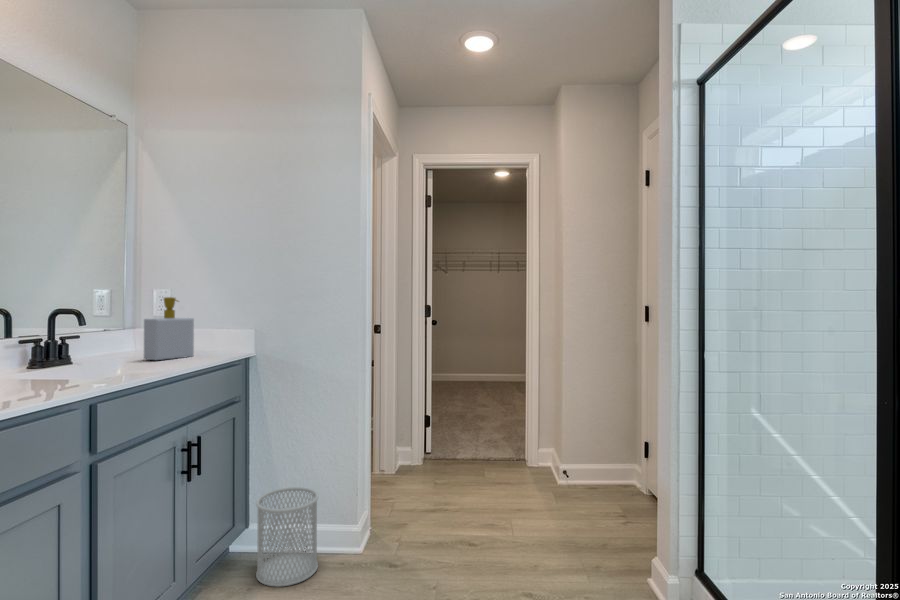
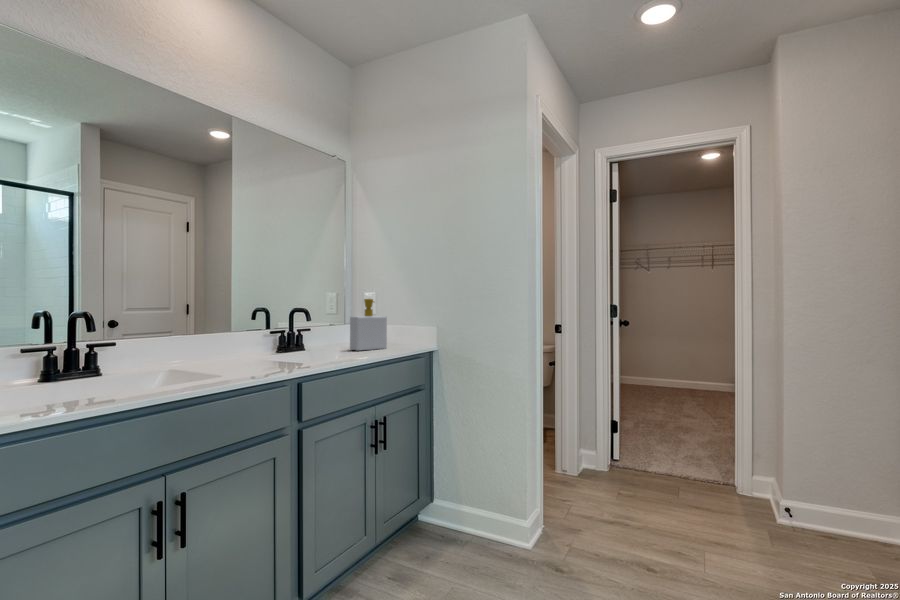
wastebasket: present [256,487,318,587] -> none [433,472,488,561]

